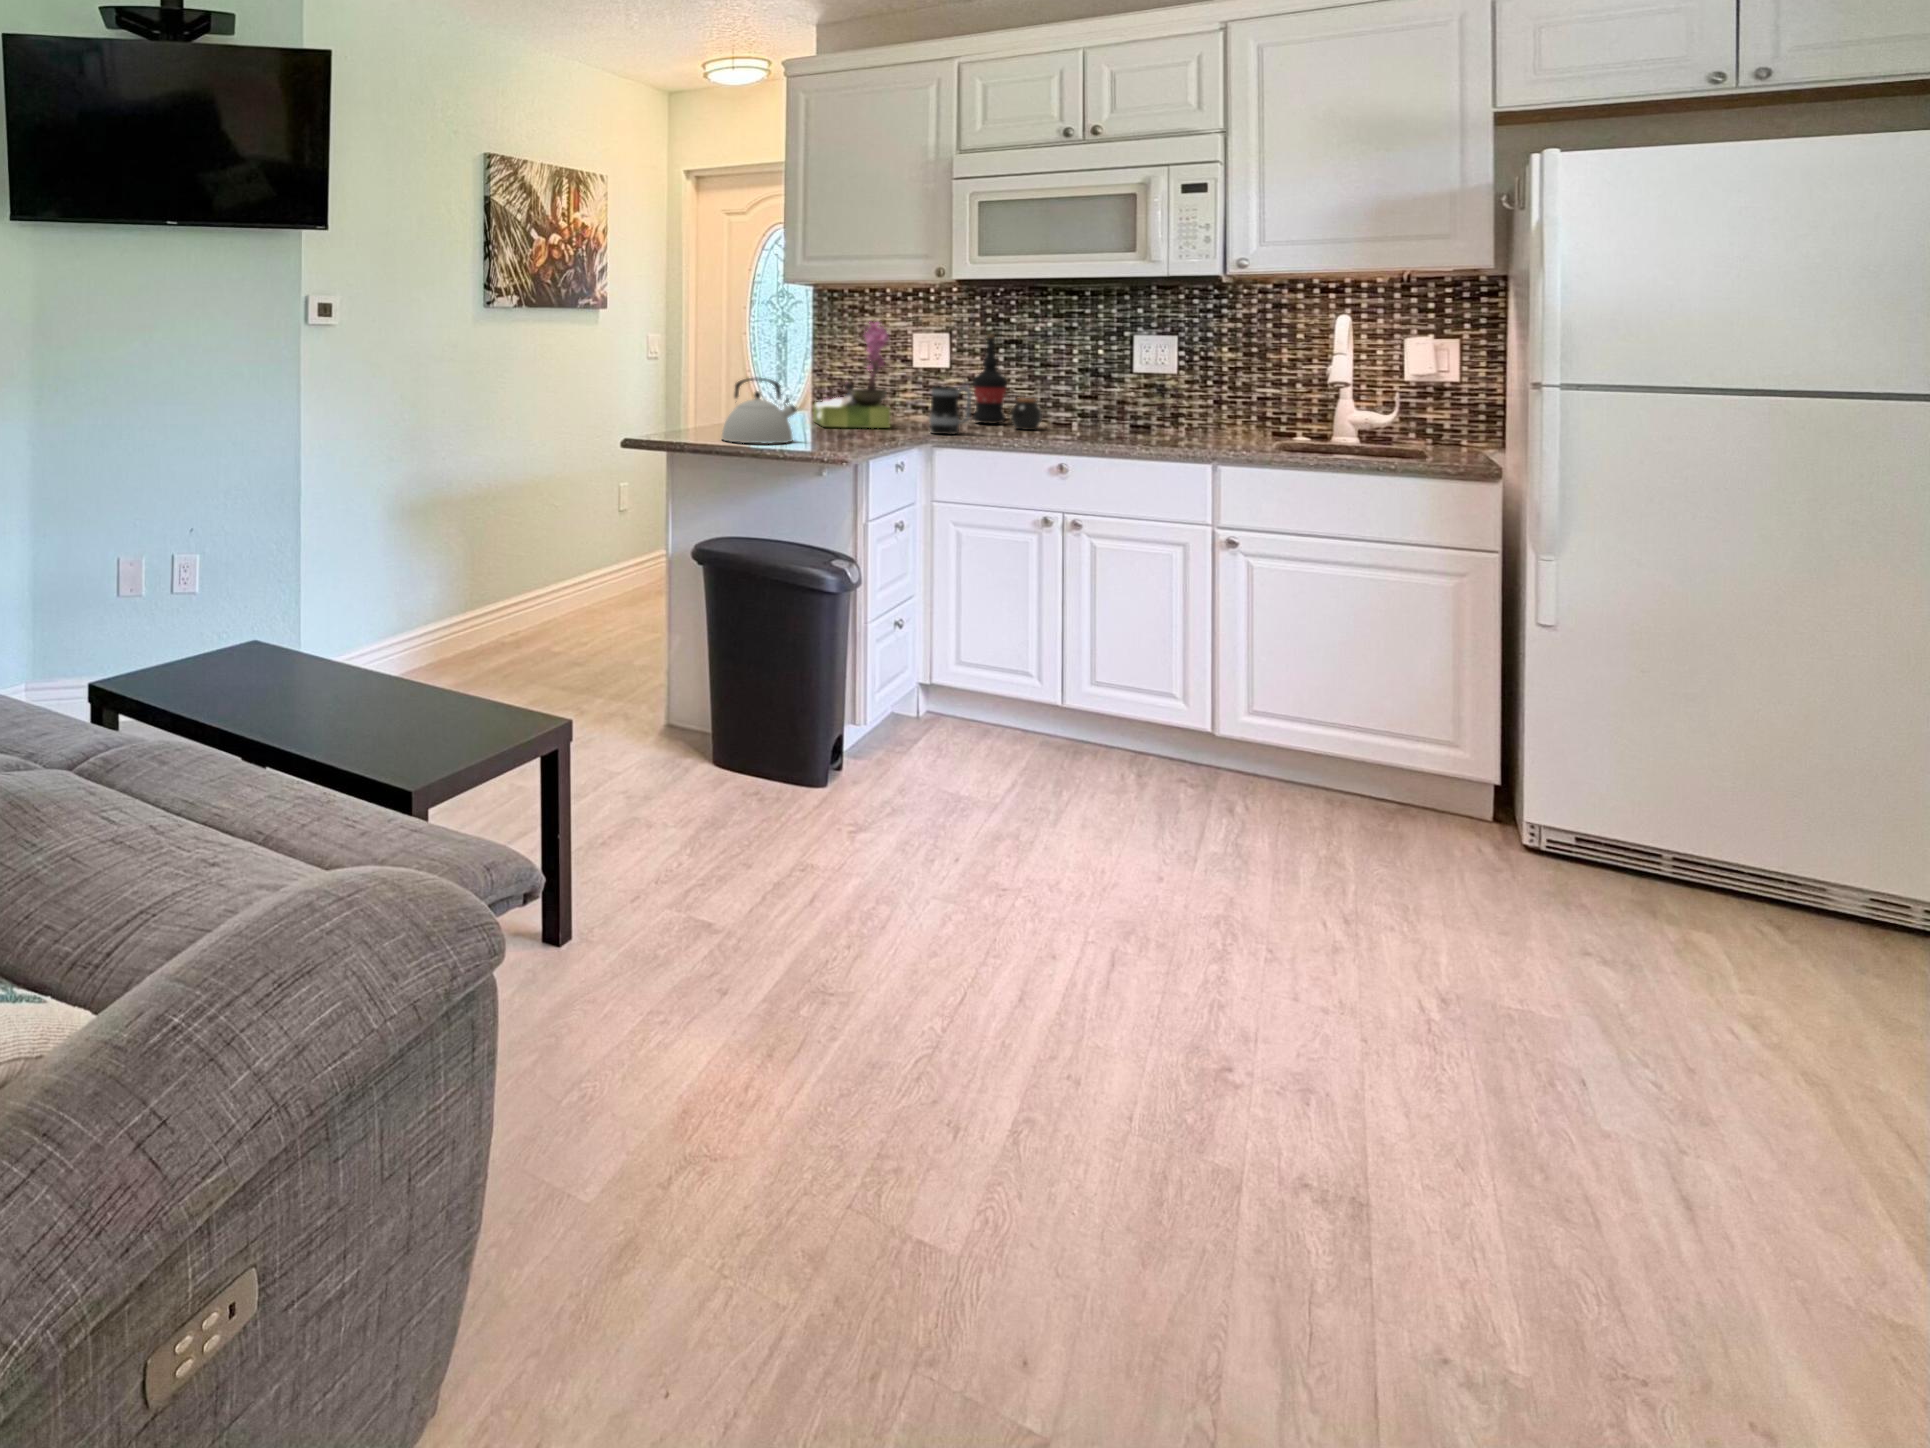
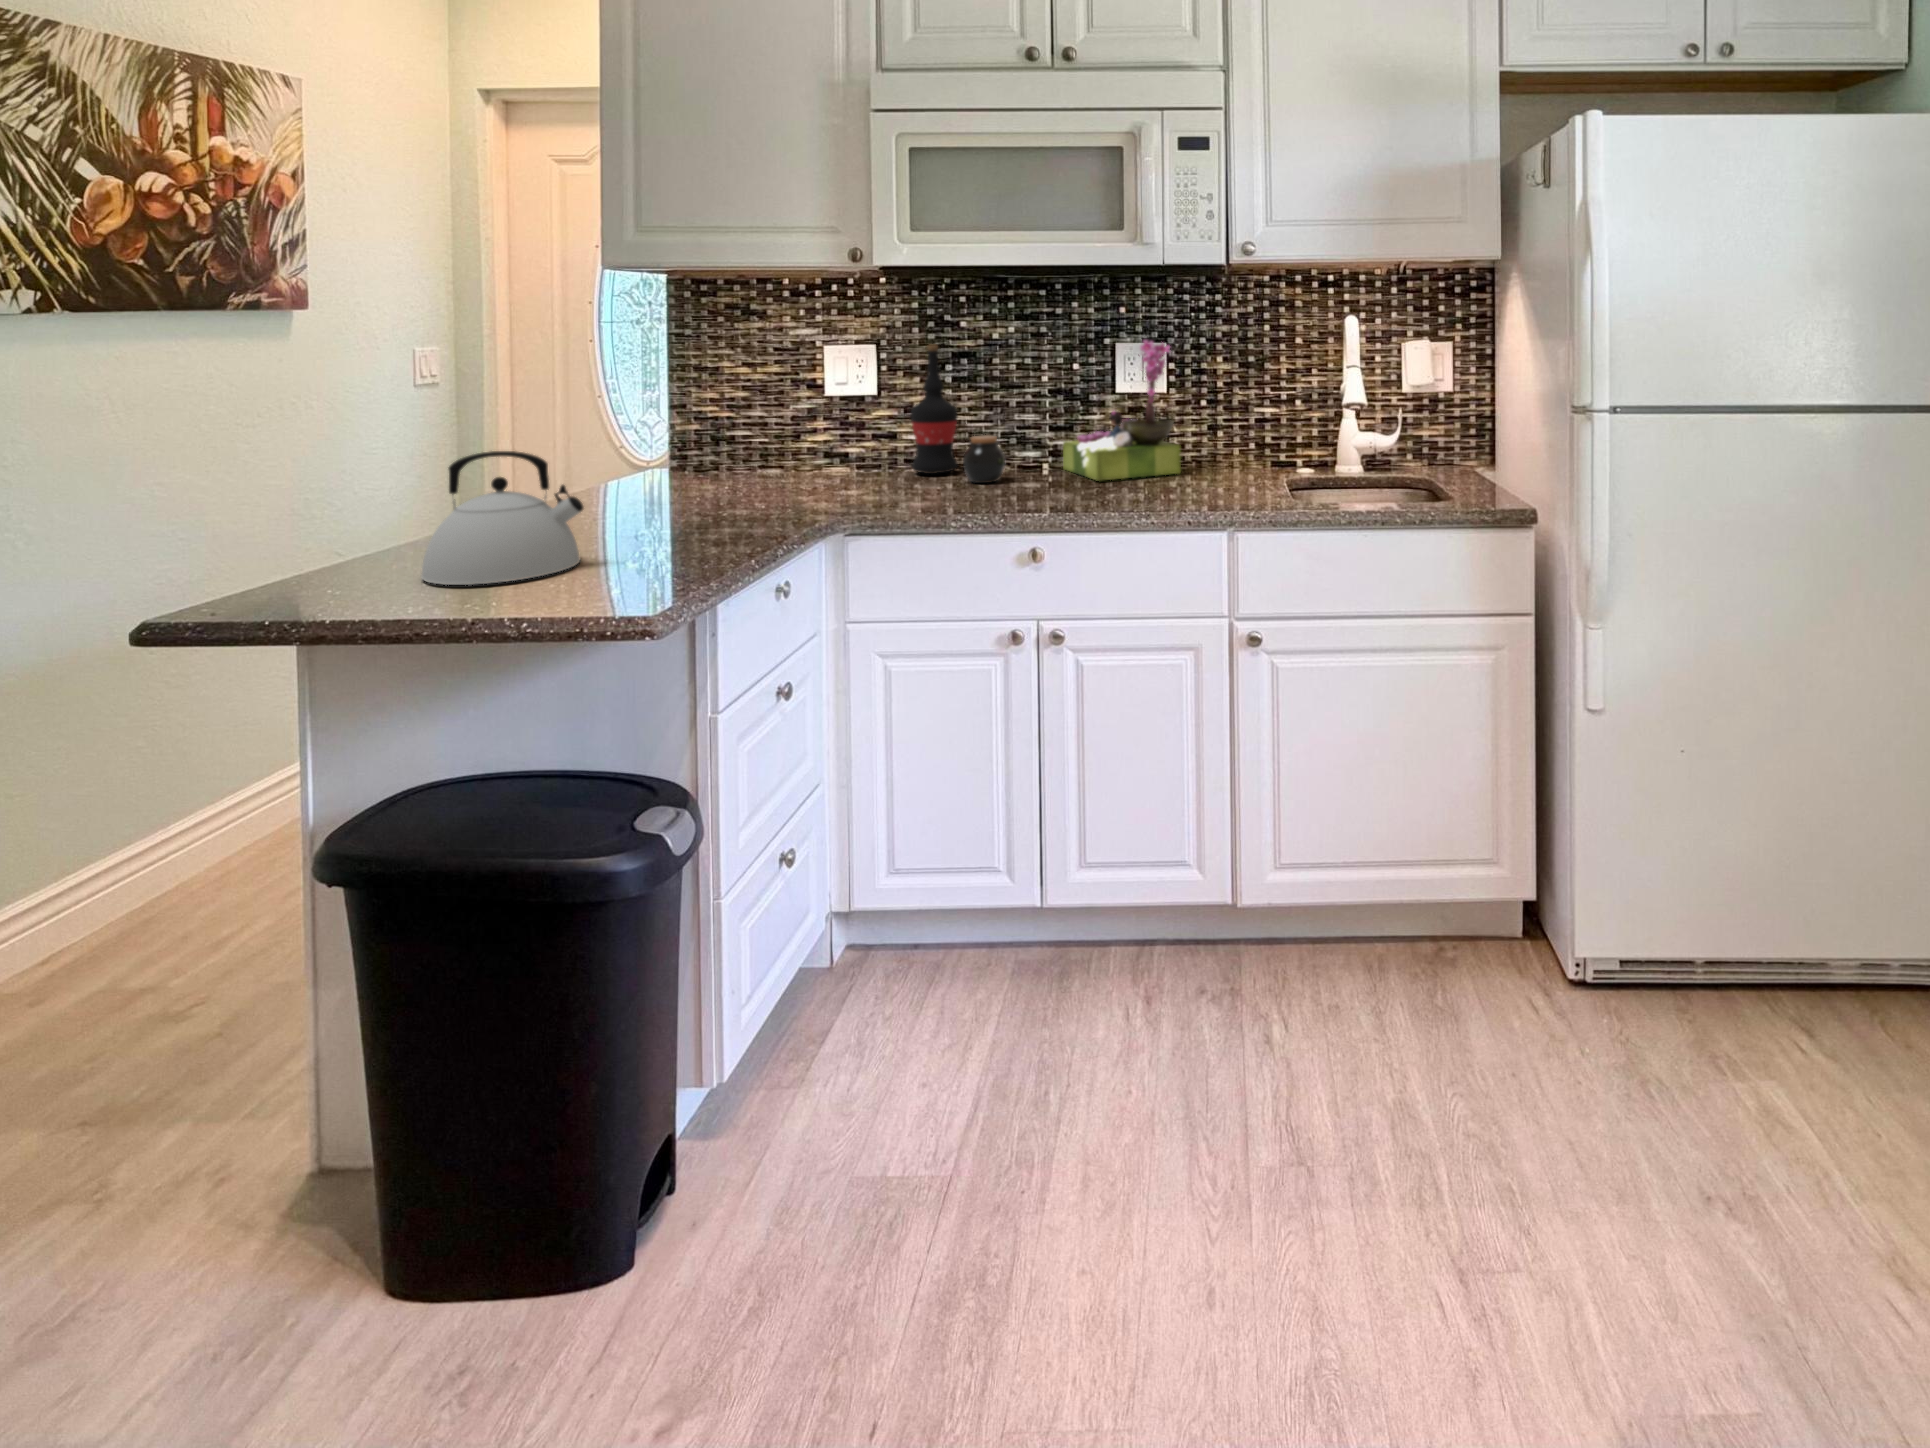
flower arrangement: present [813,322,891,428] -> present [1063,340,1181,481]
mug: present [929,386,972,434] -> none [841,432,903,509]

